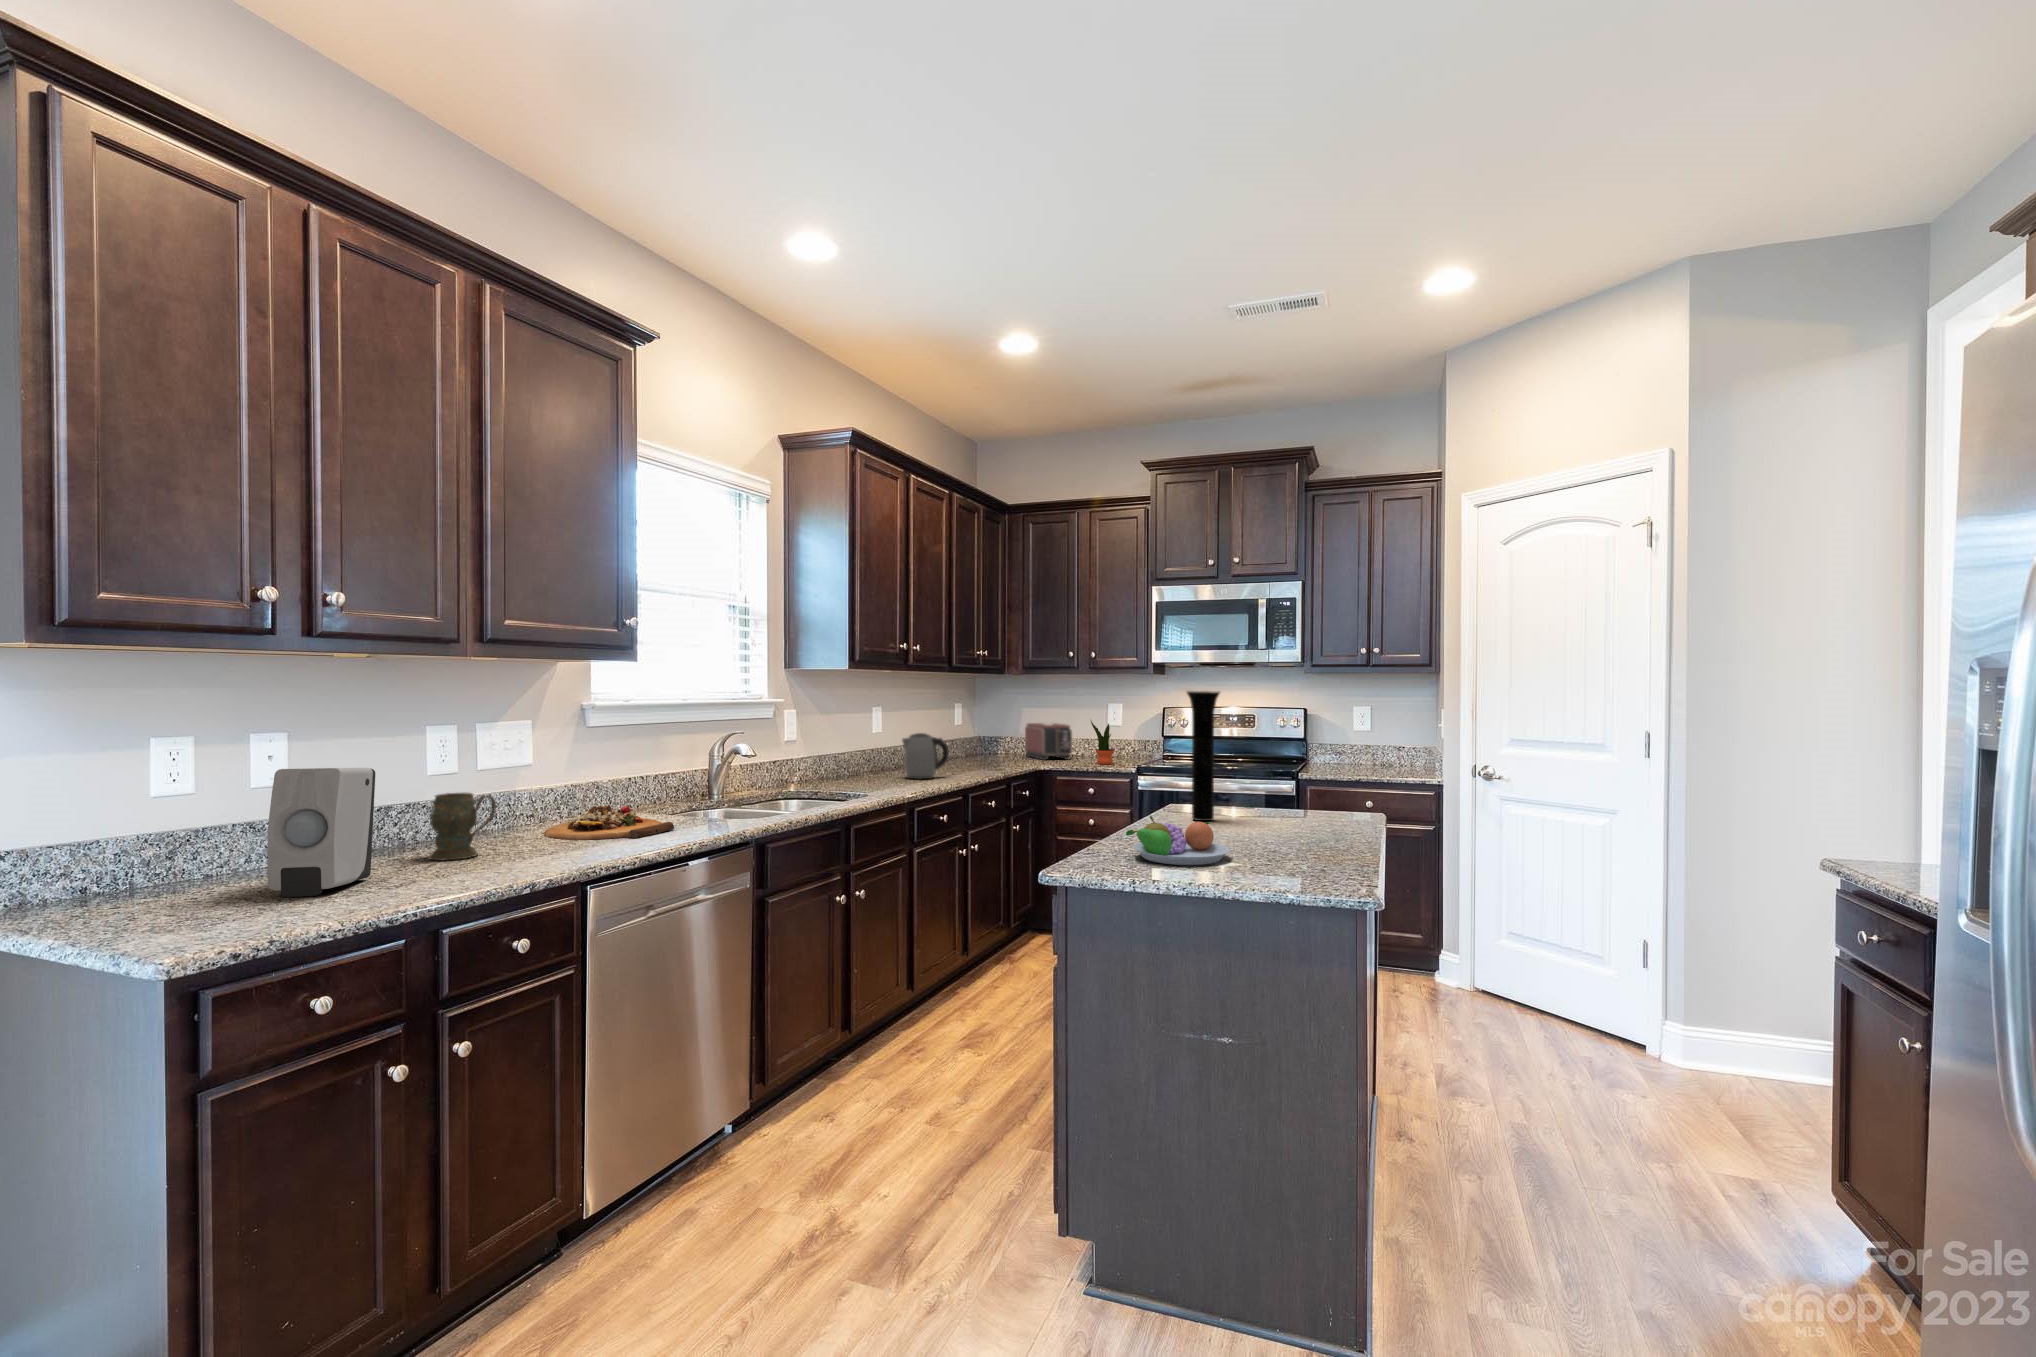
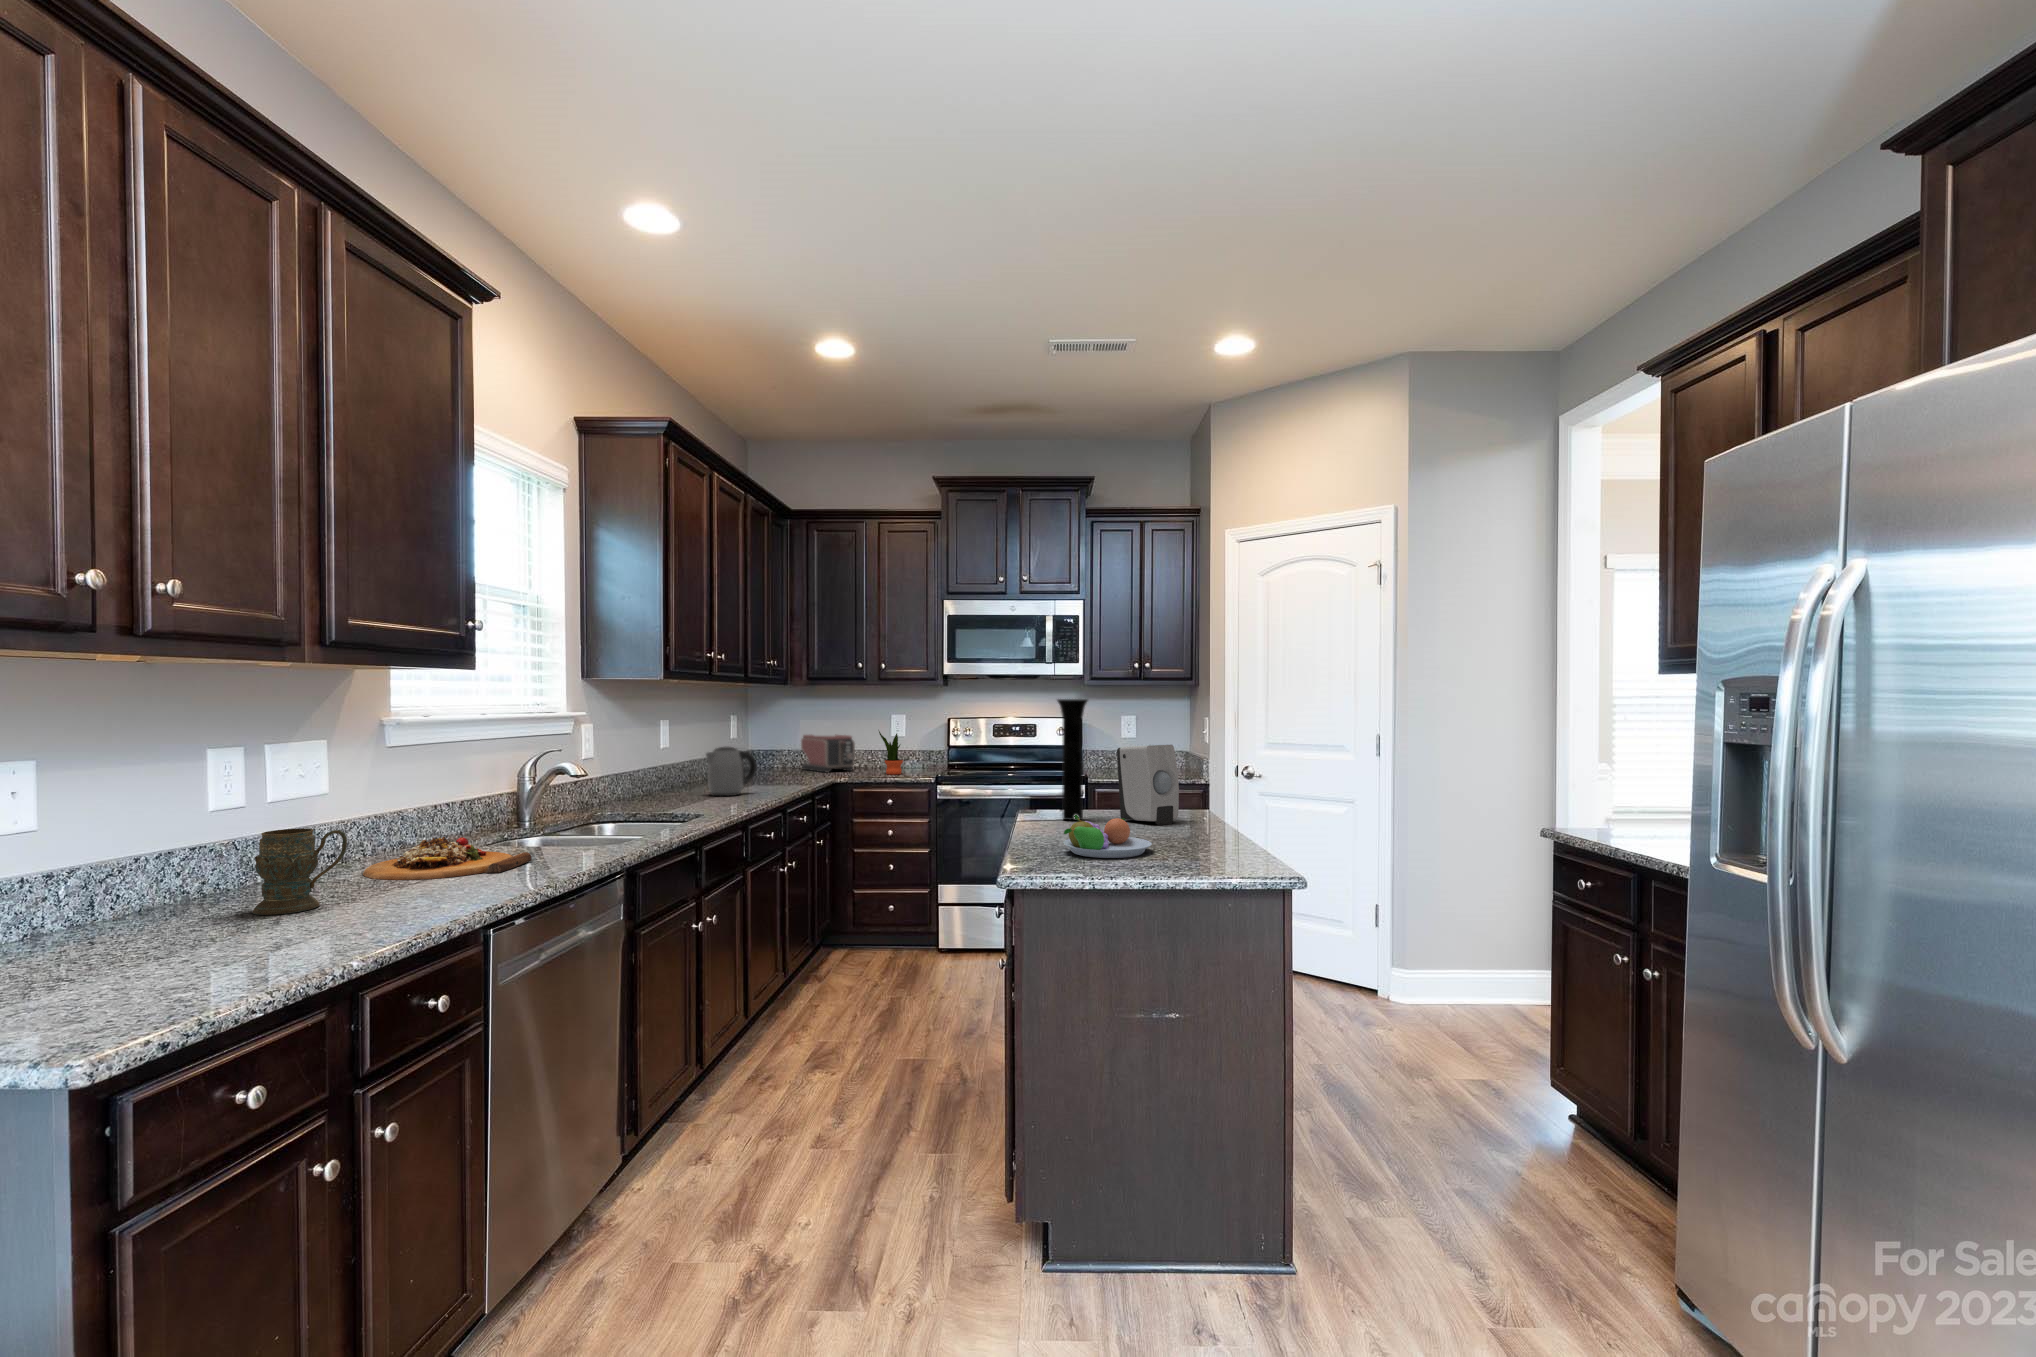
soap dispenser: present [267,768,375,897] -> present [1117,745,1179,825]

